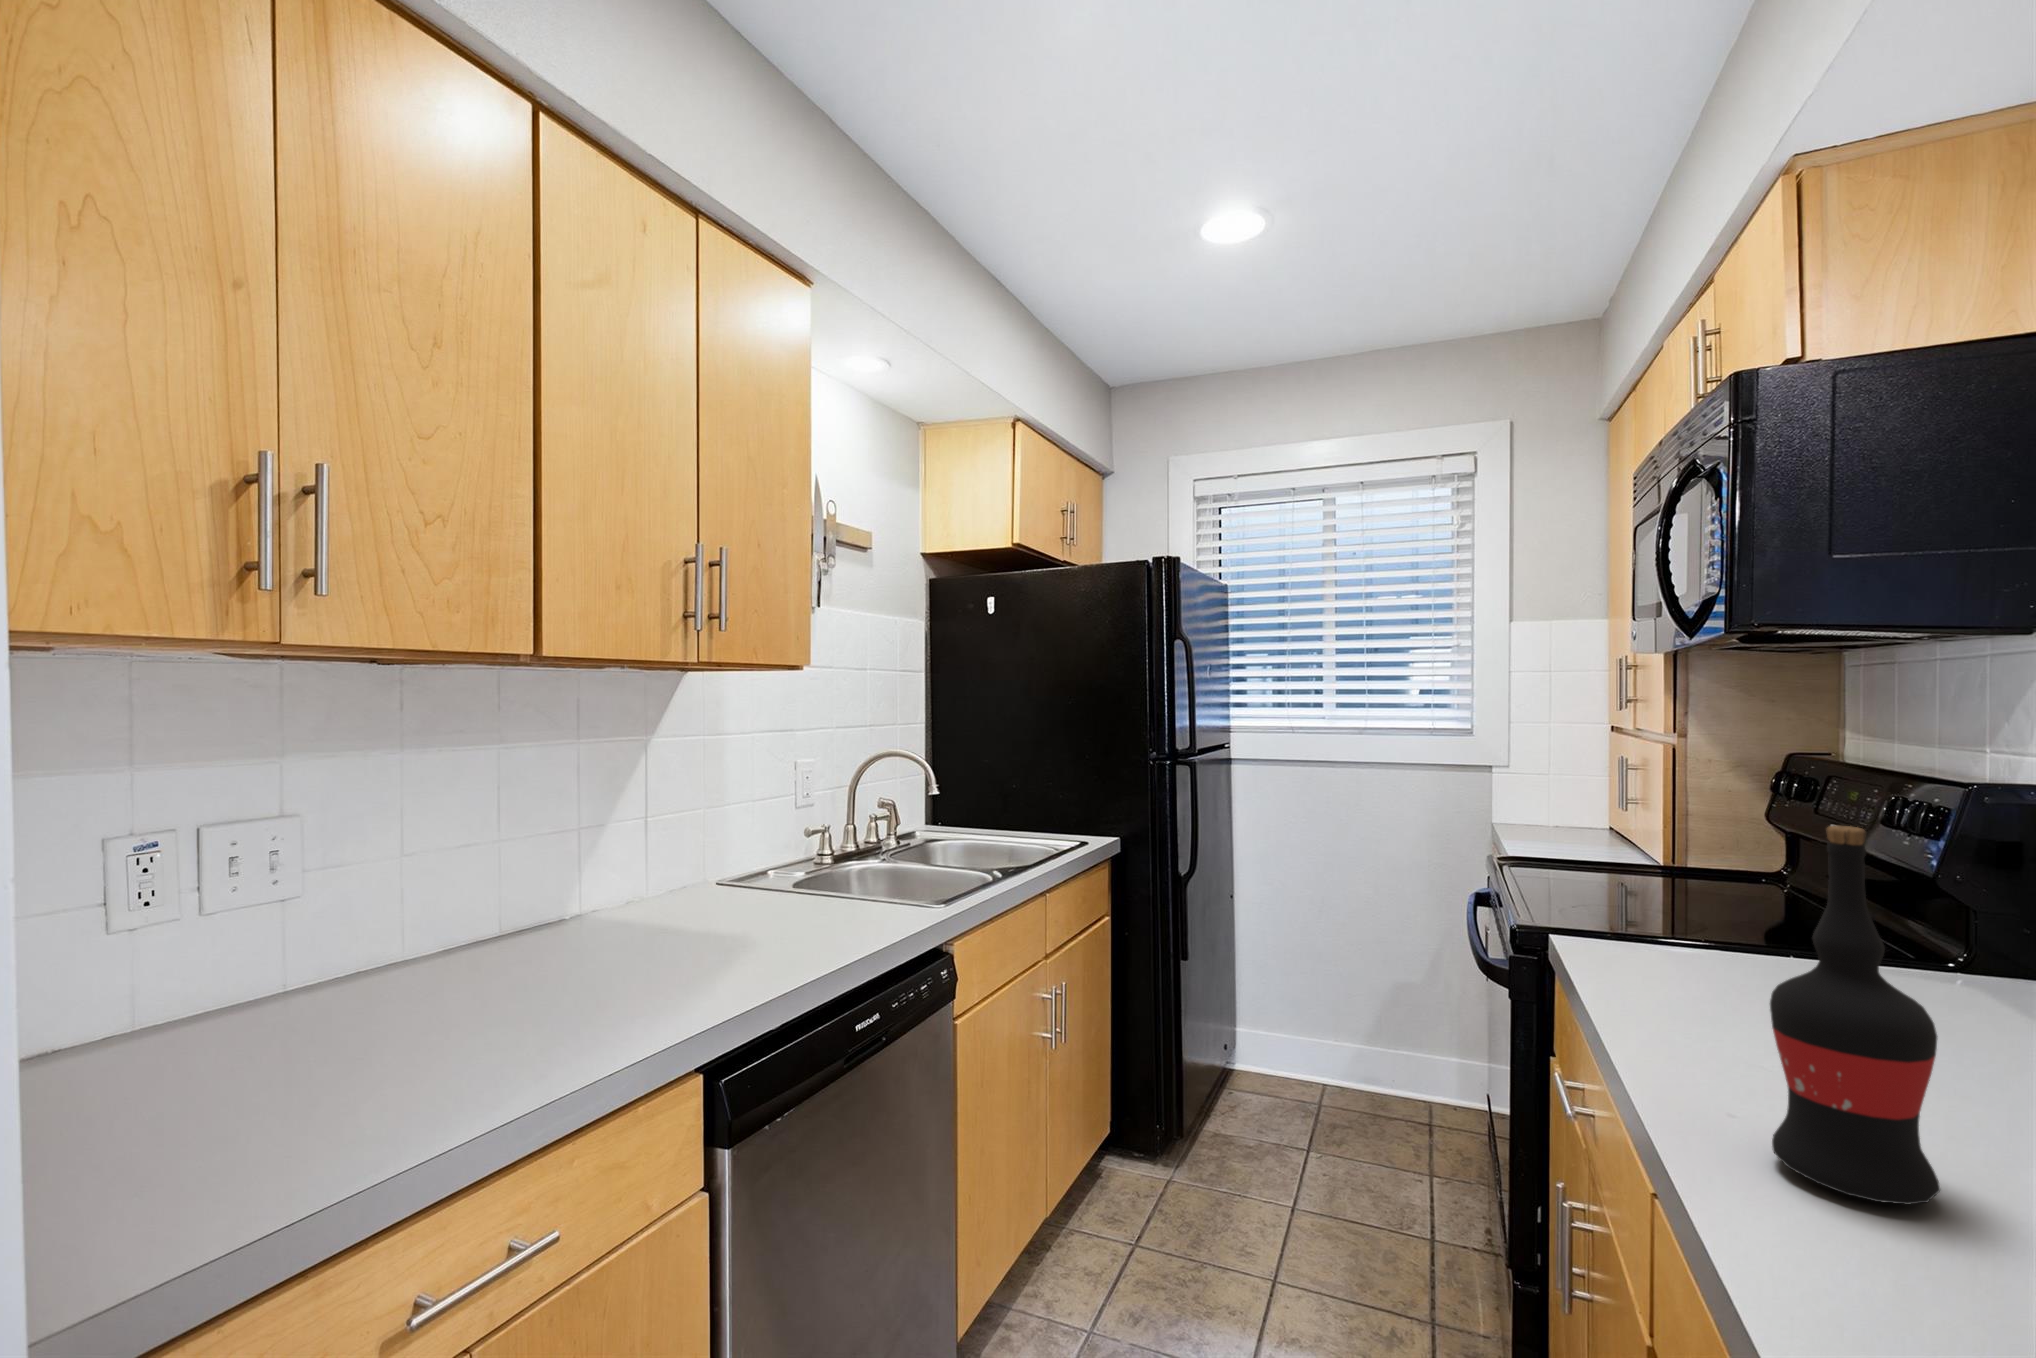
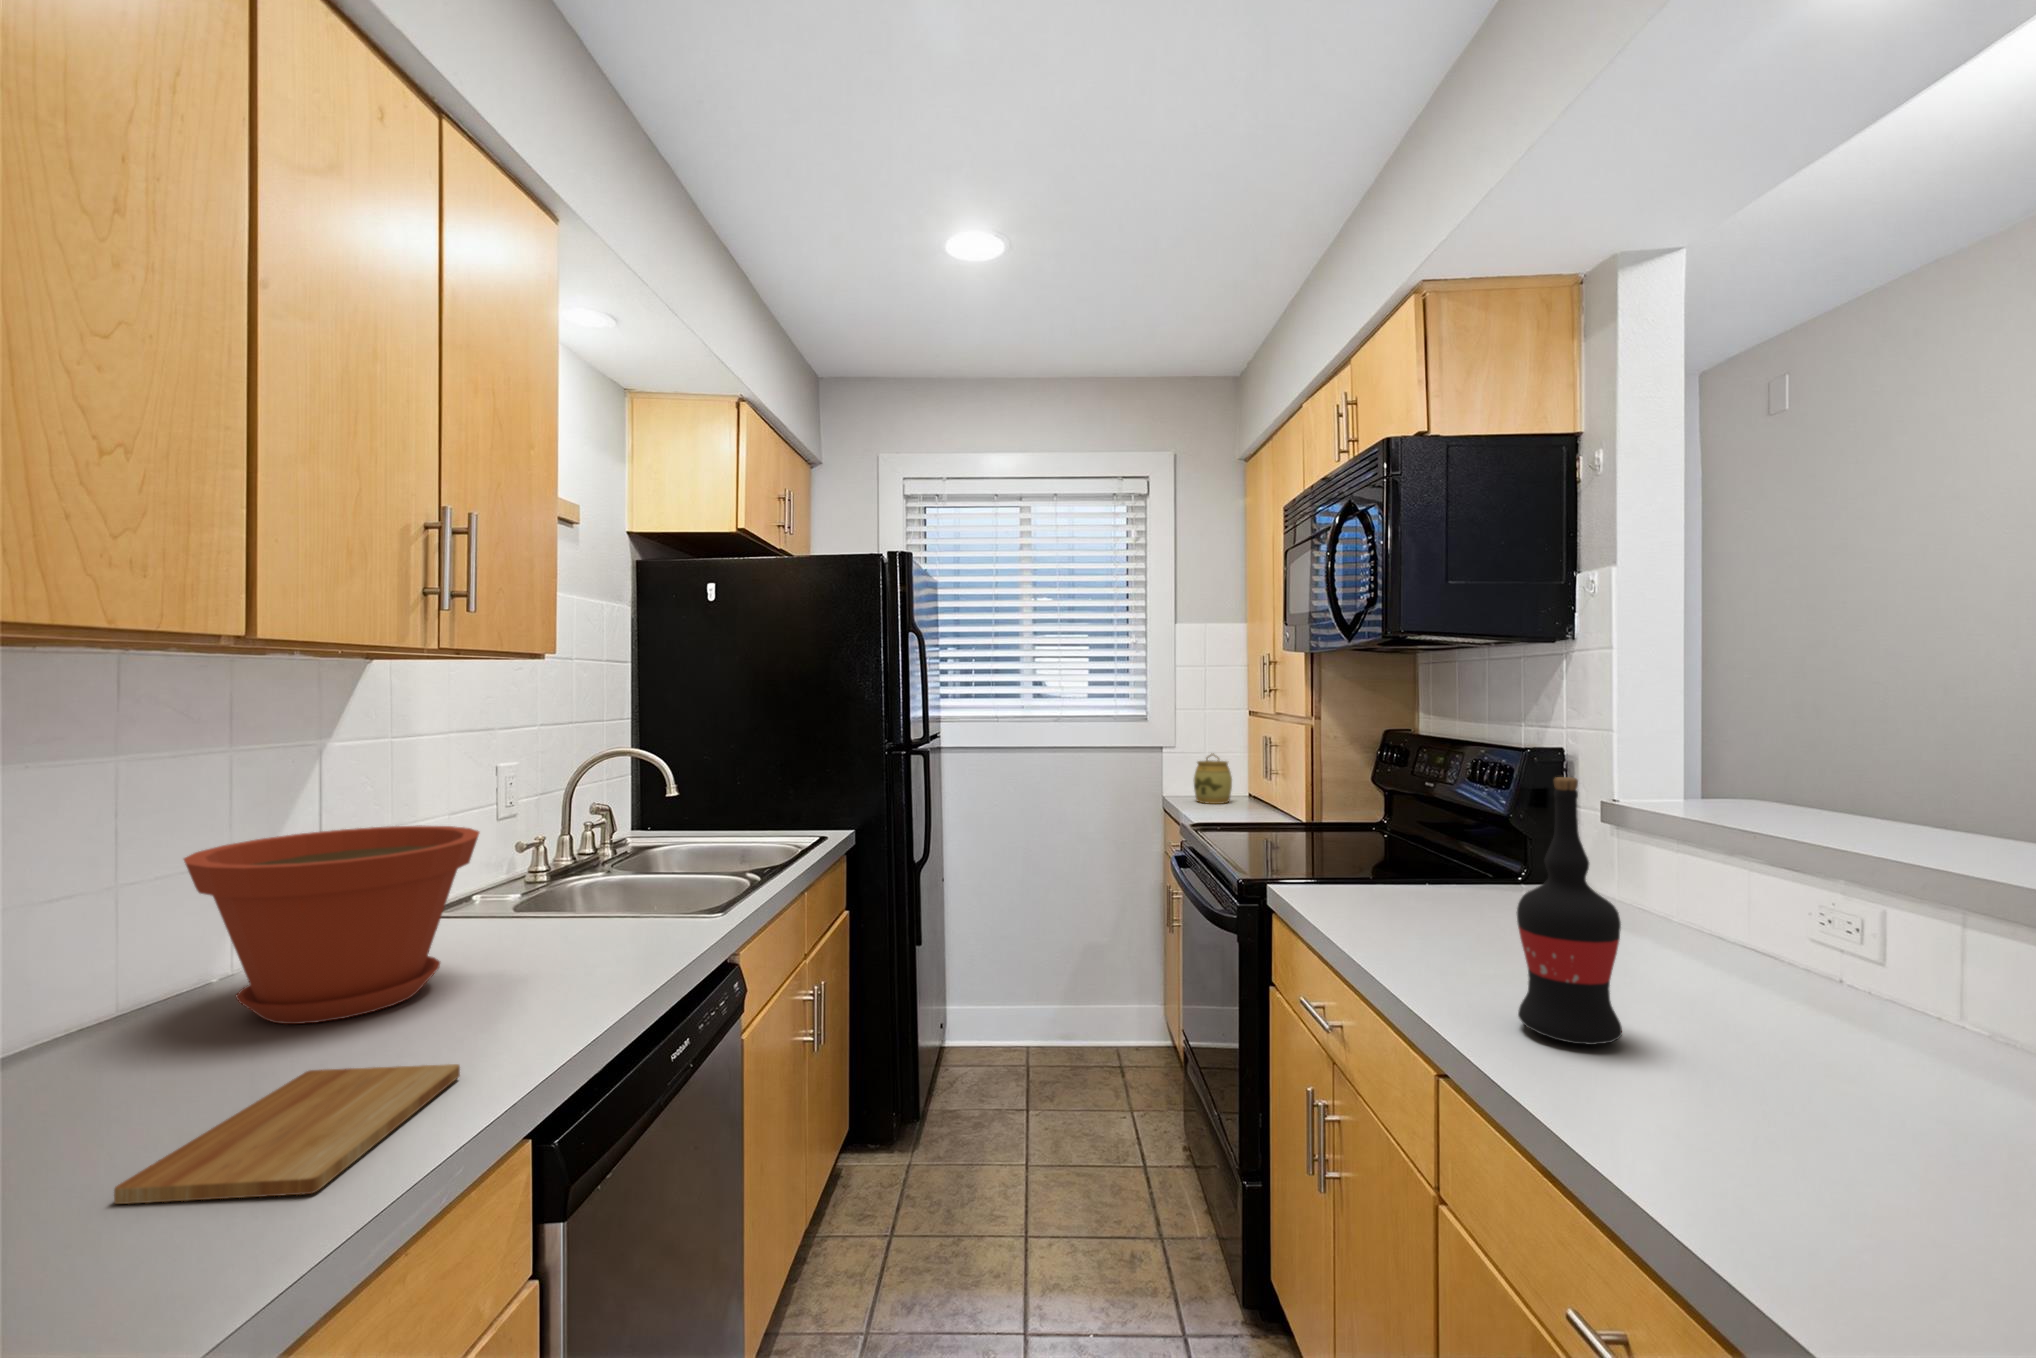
jar: none [1531,773,1584,834] -> present [1194,753,1232,804]
plant pot: none [530,805,729,953] -> present [184,826,479,1024]
cutting board: none [423,987,662,1075] -> present [114,1064,460,1204]

